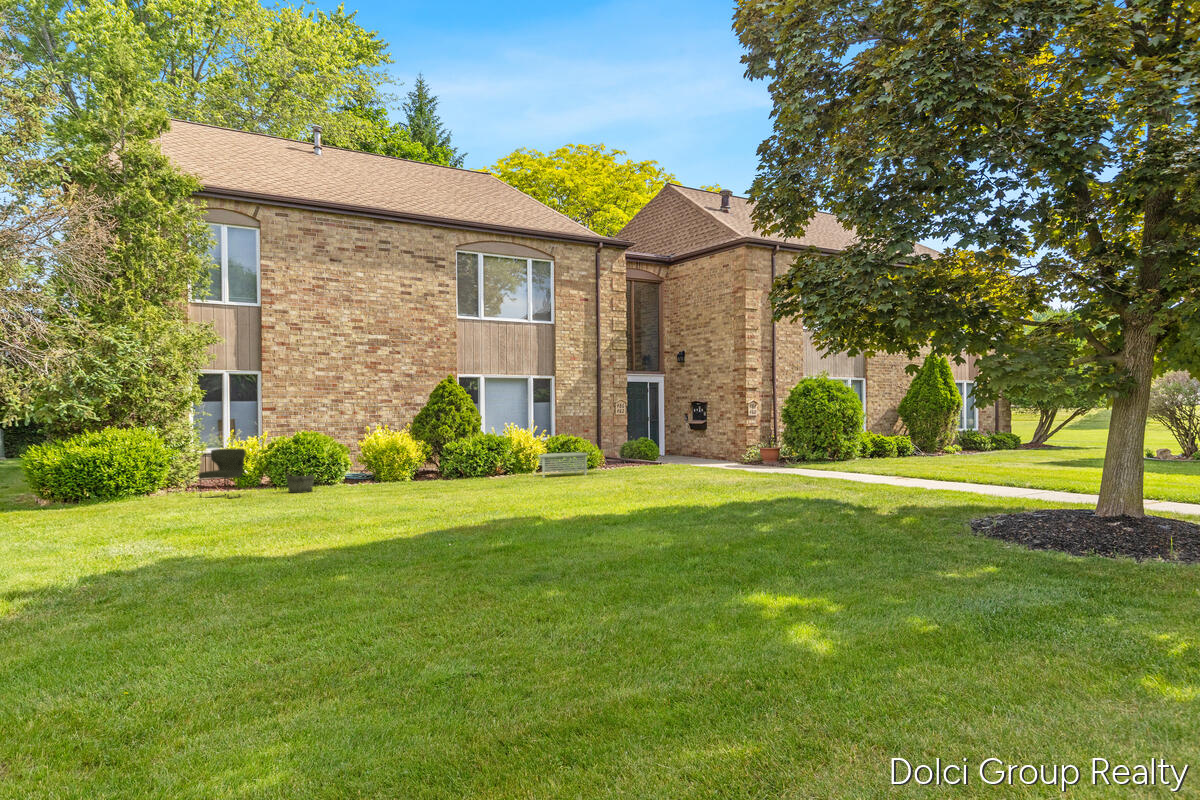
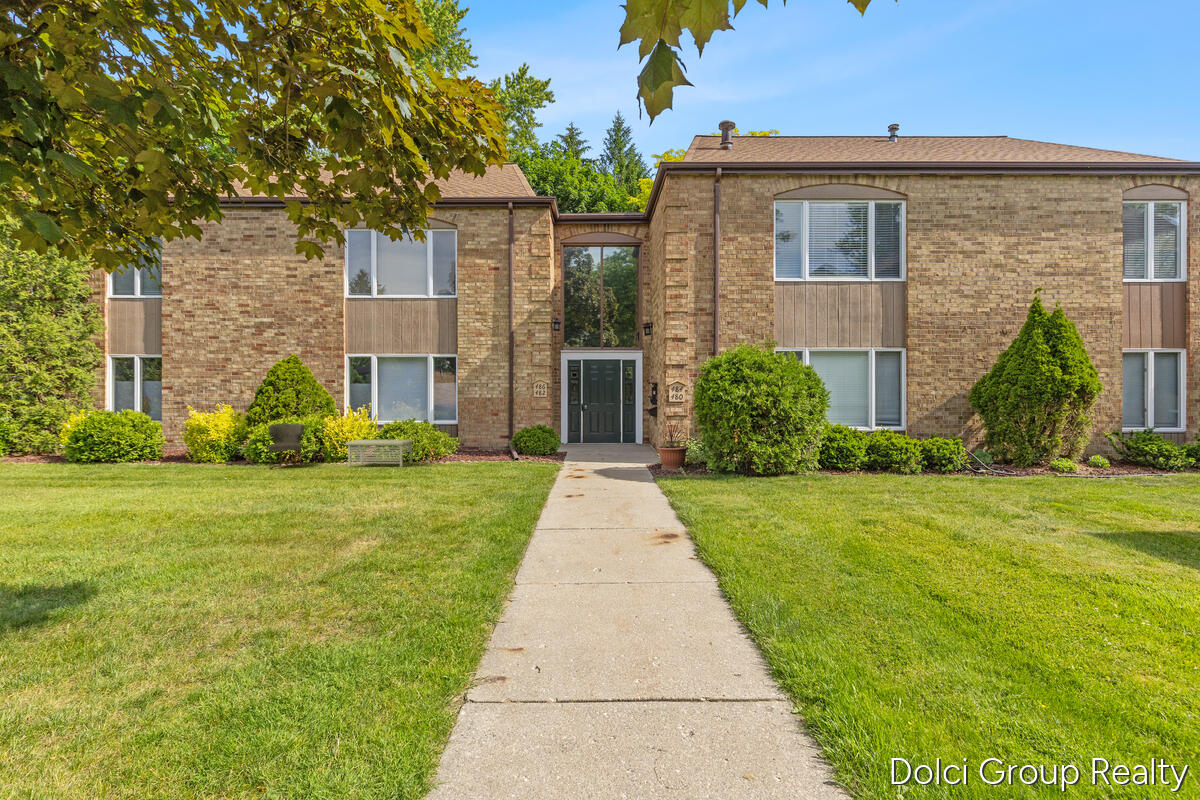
chair: present [199,449,245,499] -> present [268,424,305,469]
wooden bucket: present [286,475,315,493] -> none [97,444,131,467]

